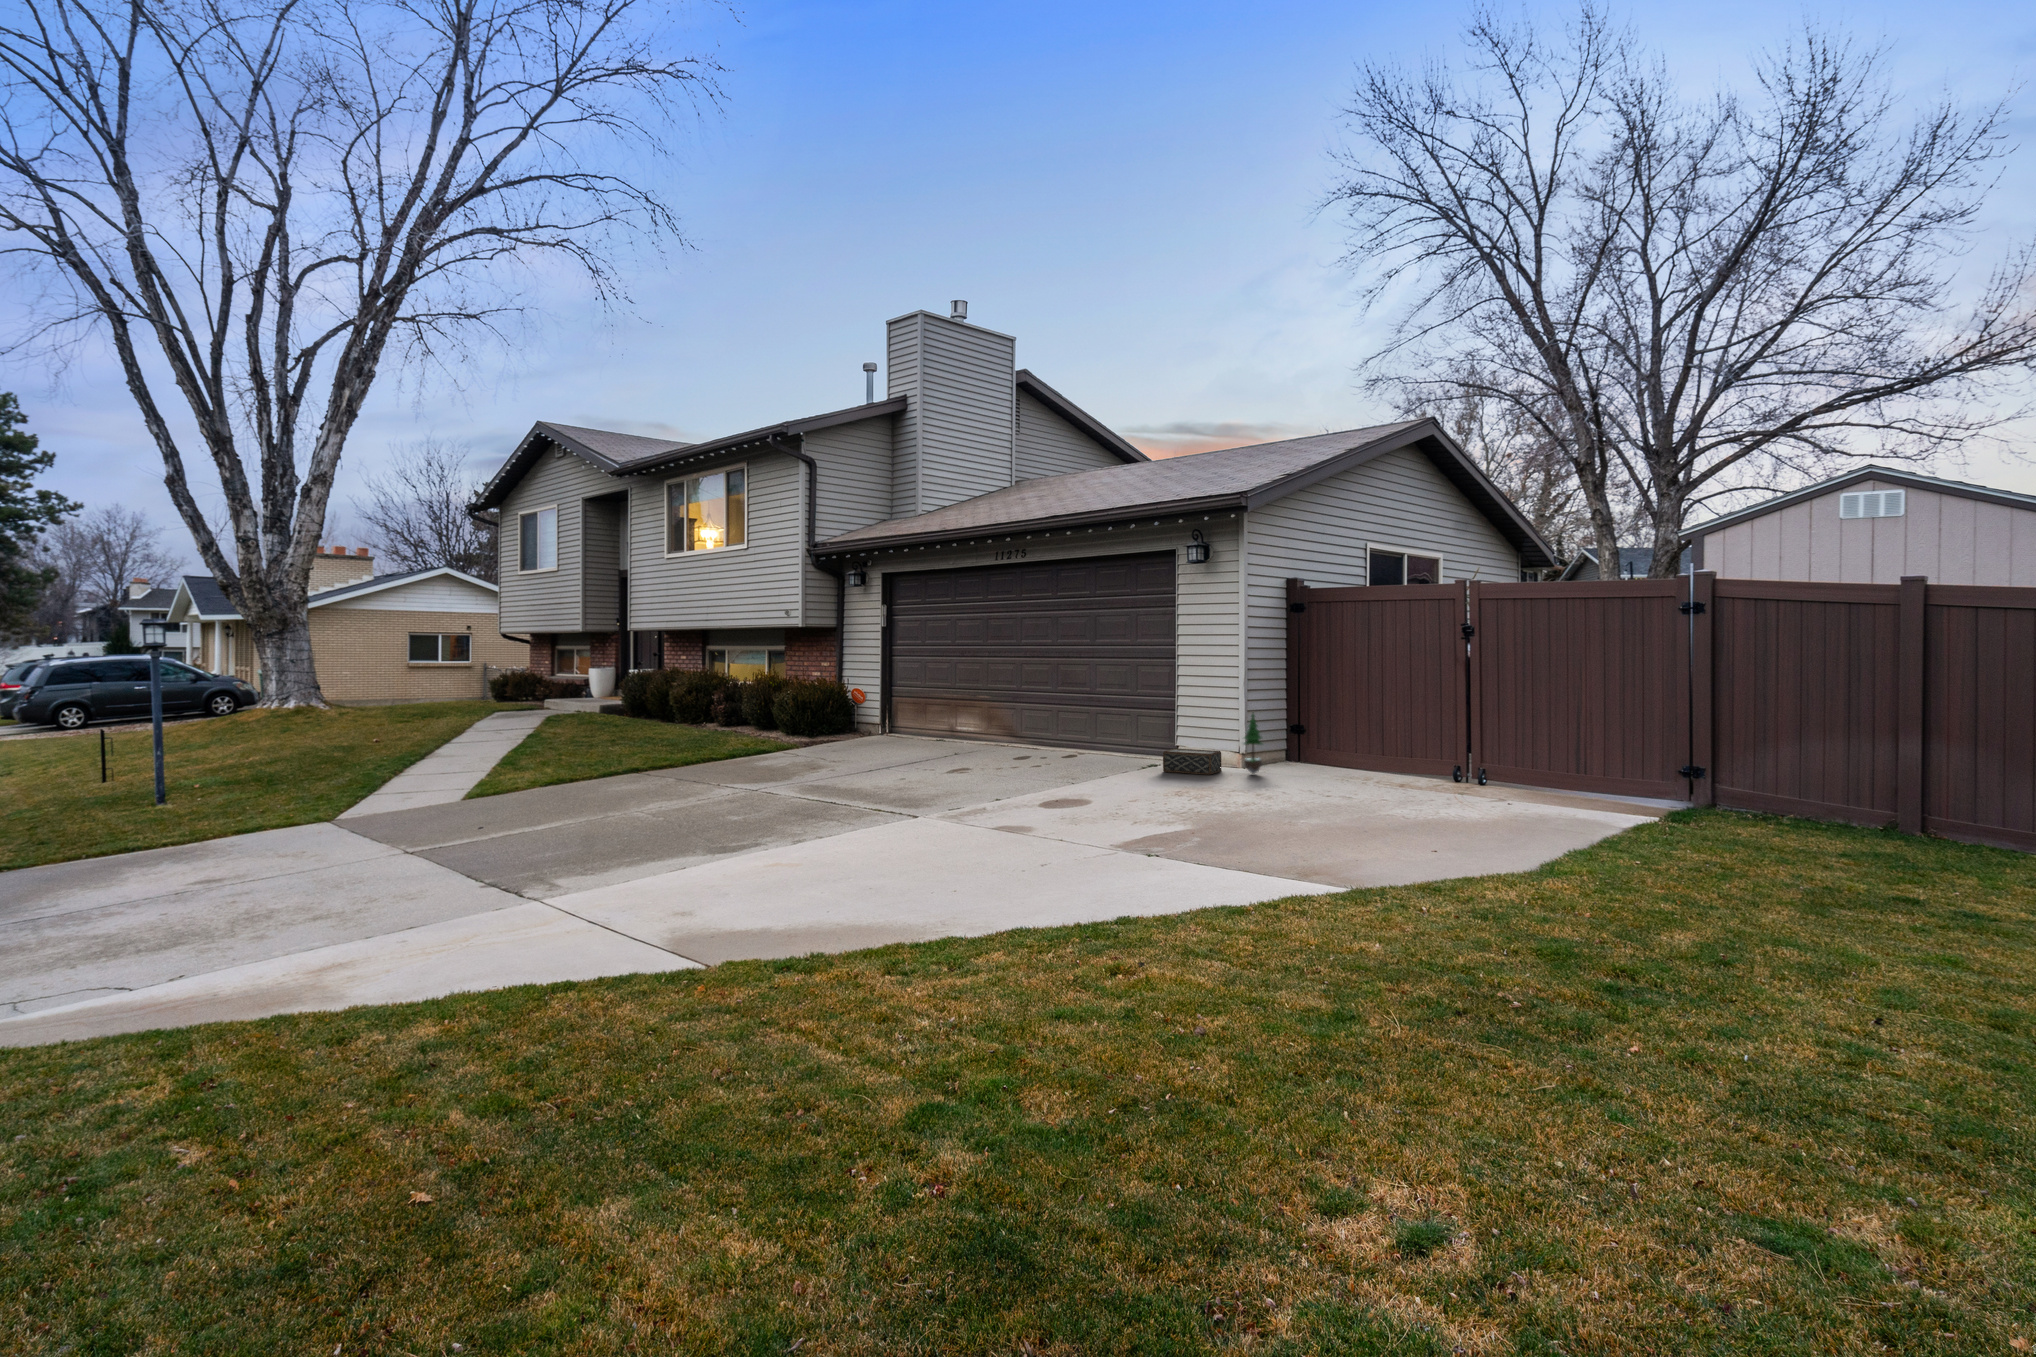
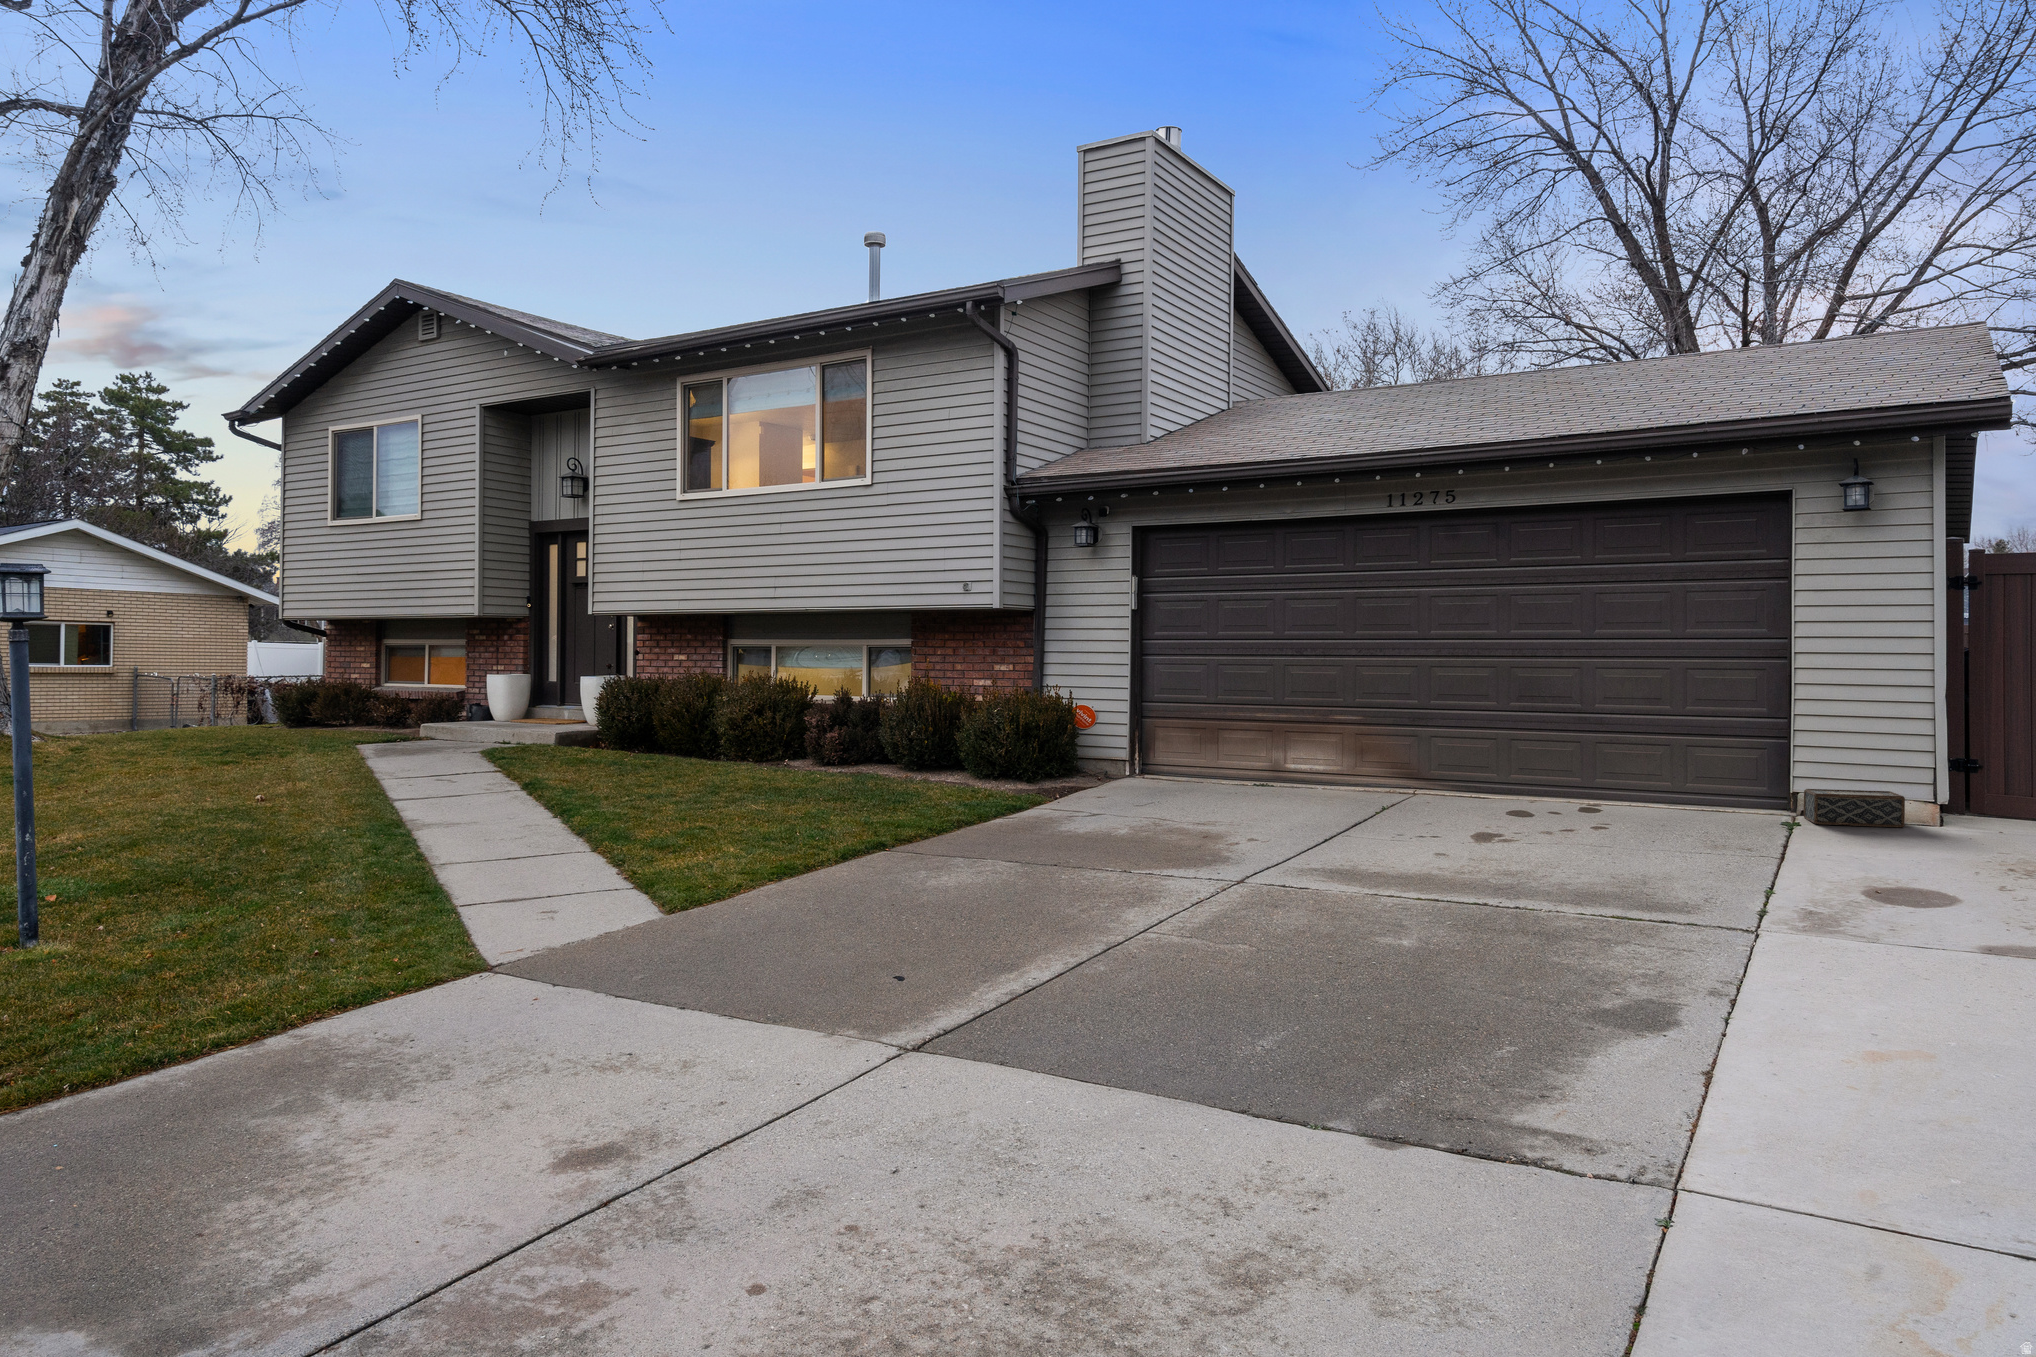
potted tree: present [1243,712,1262,774] -> none [1938,732,1980,825]

